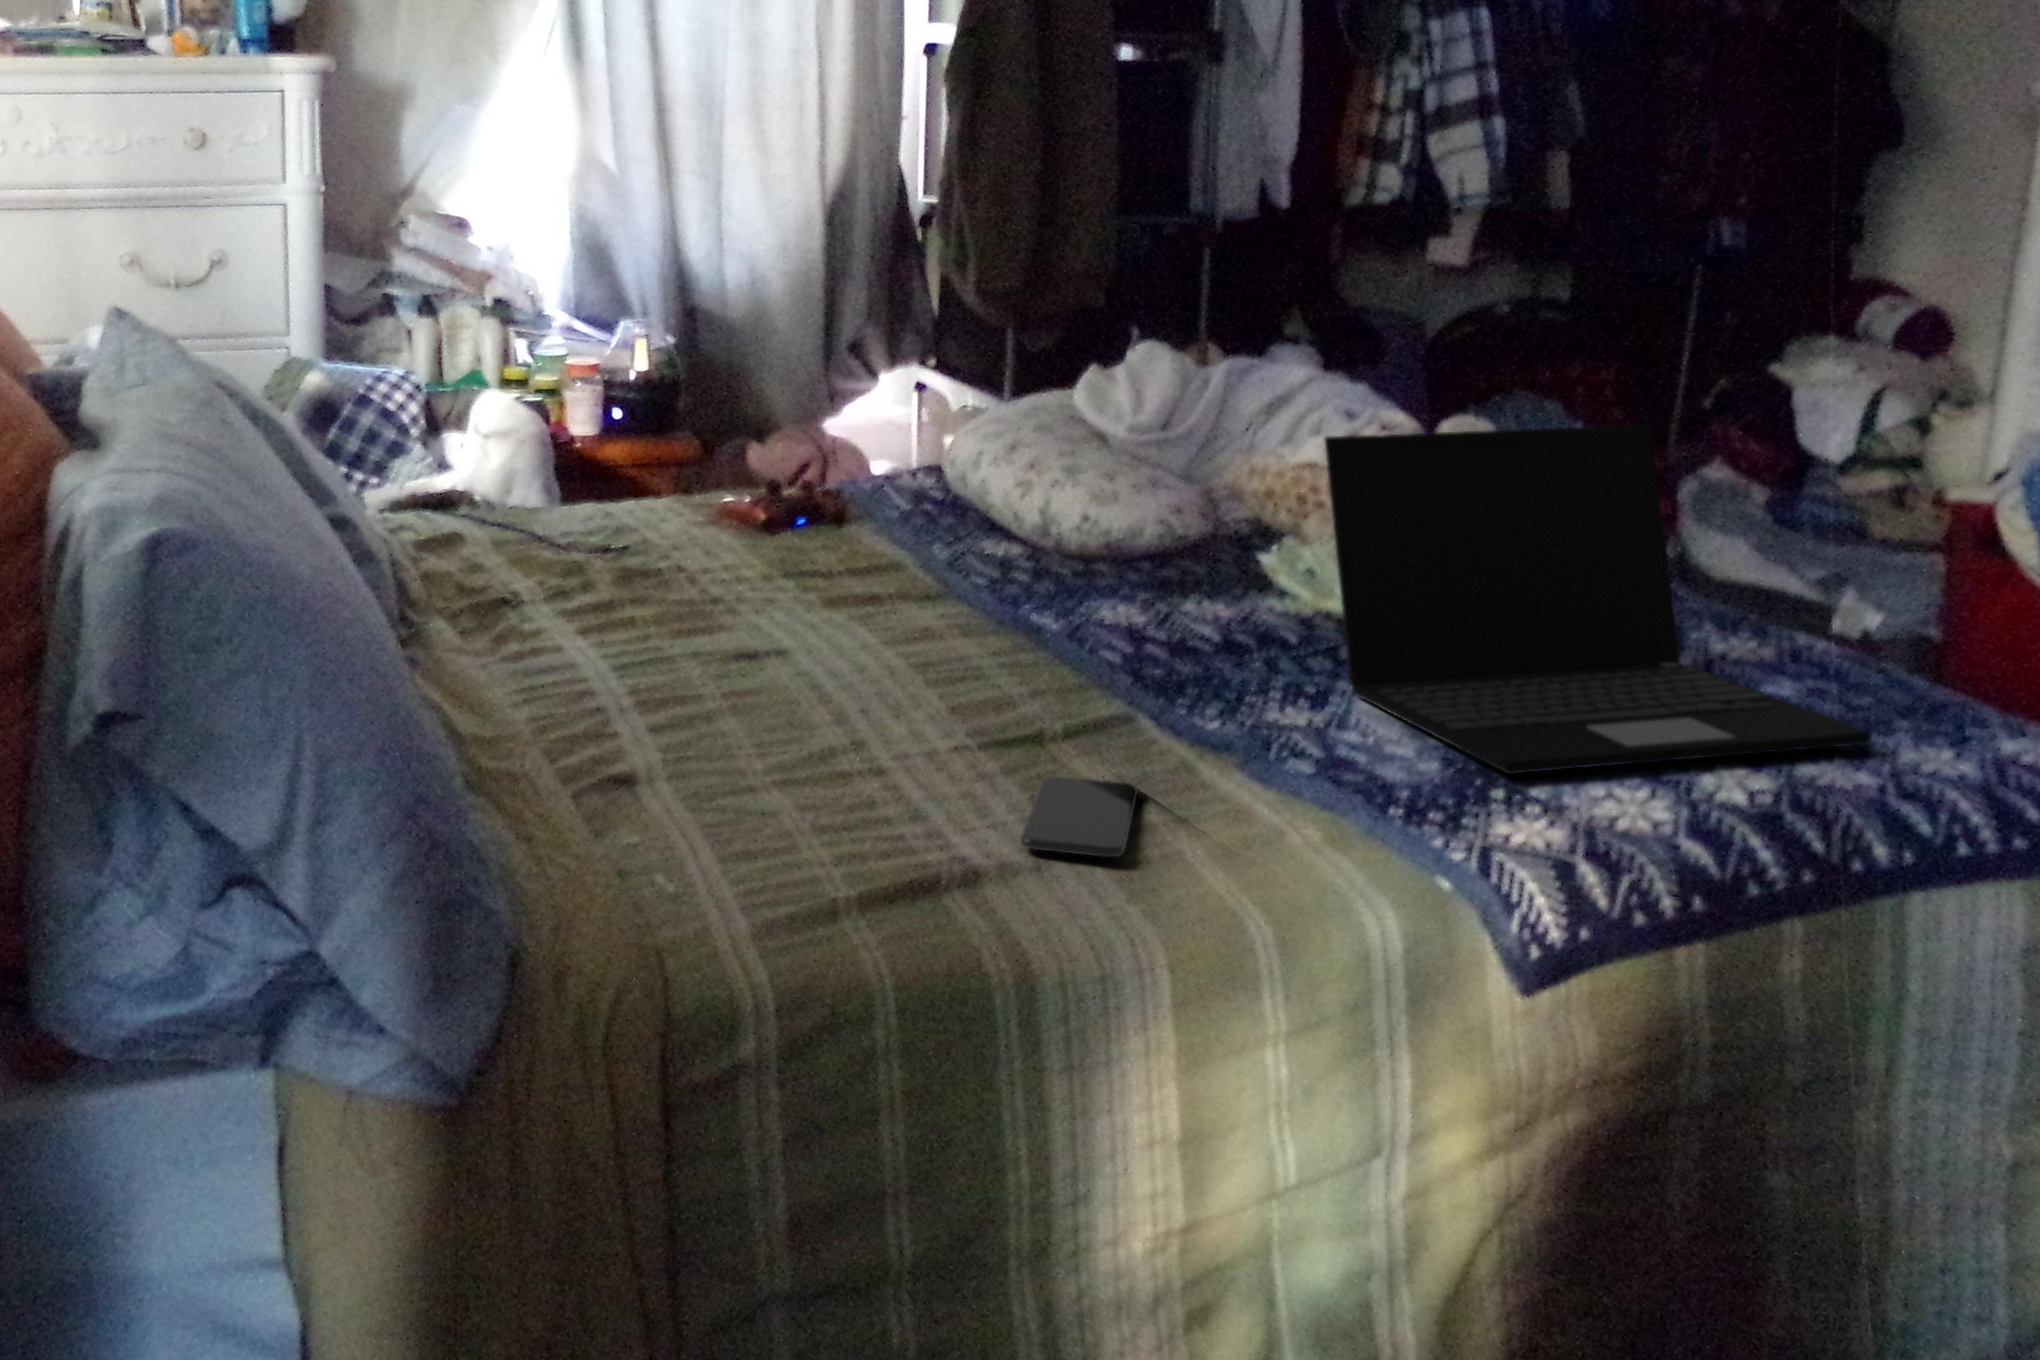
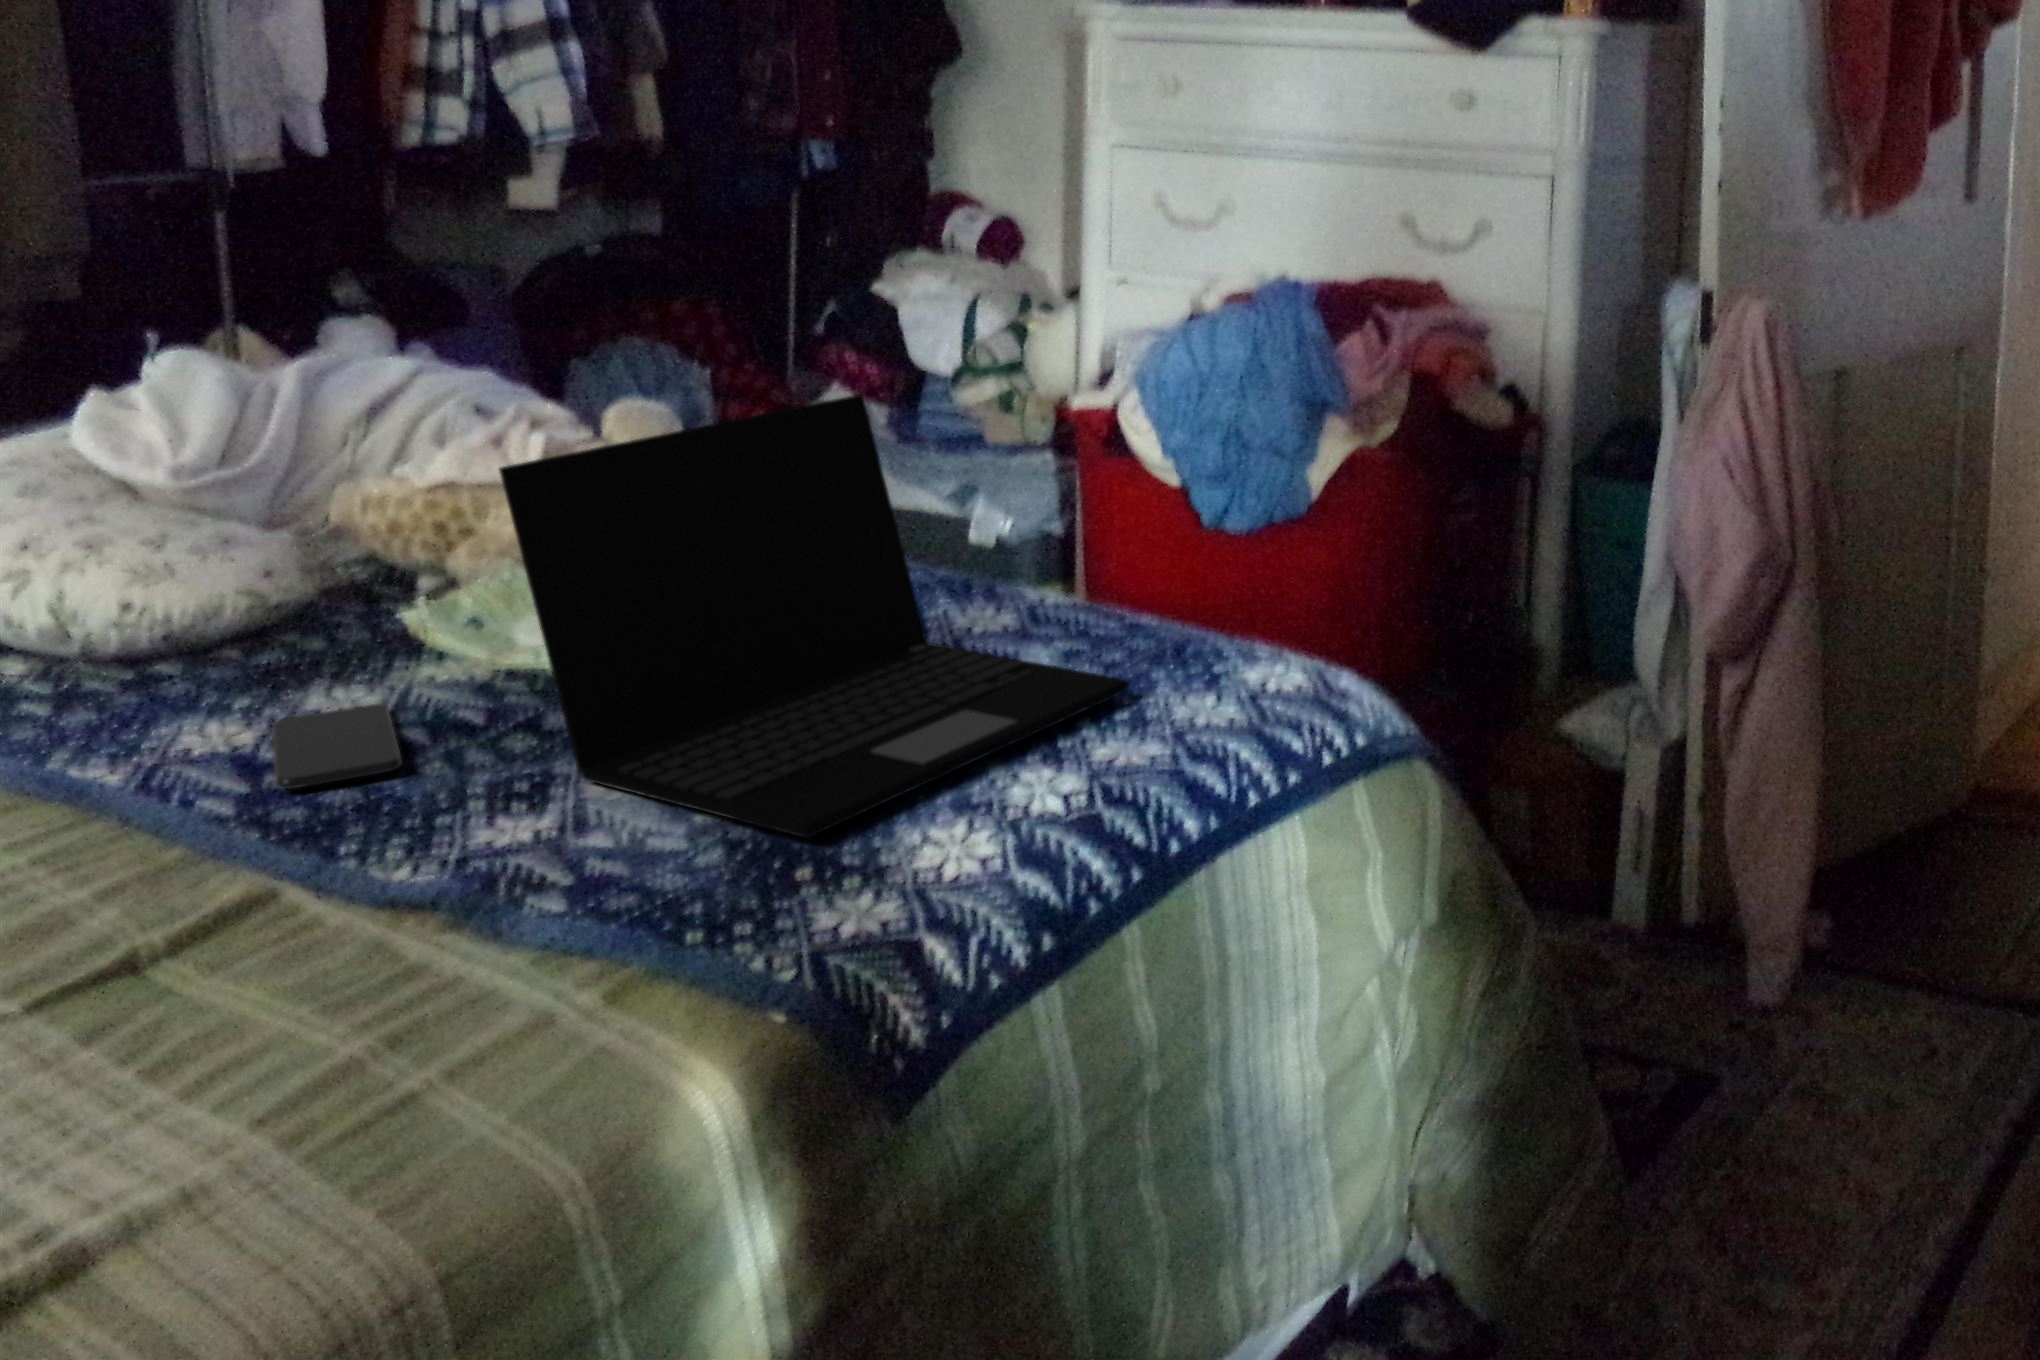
smartphone: present [1020,776,1137,857] -> present [272,704,401,789]

